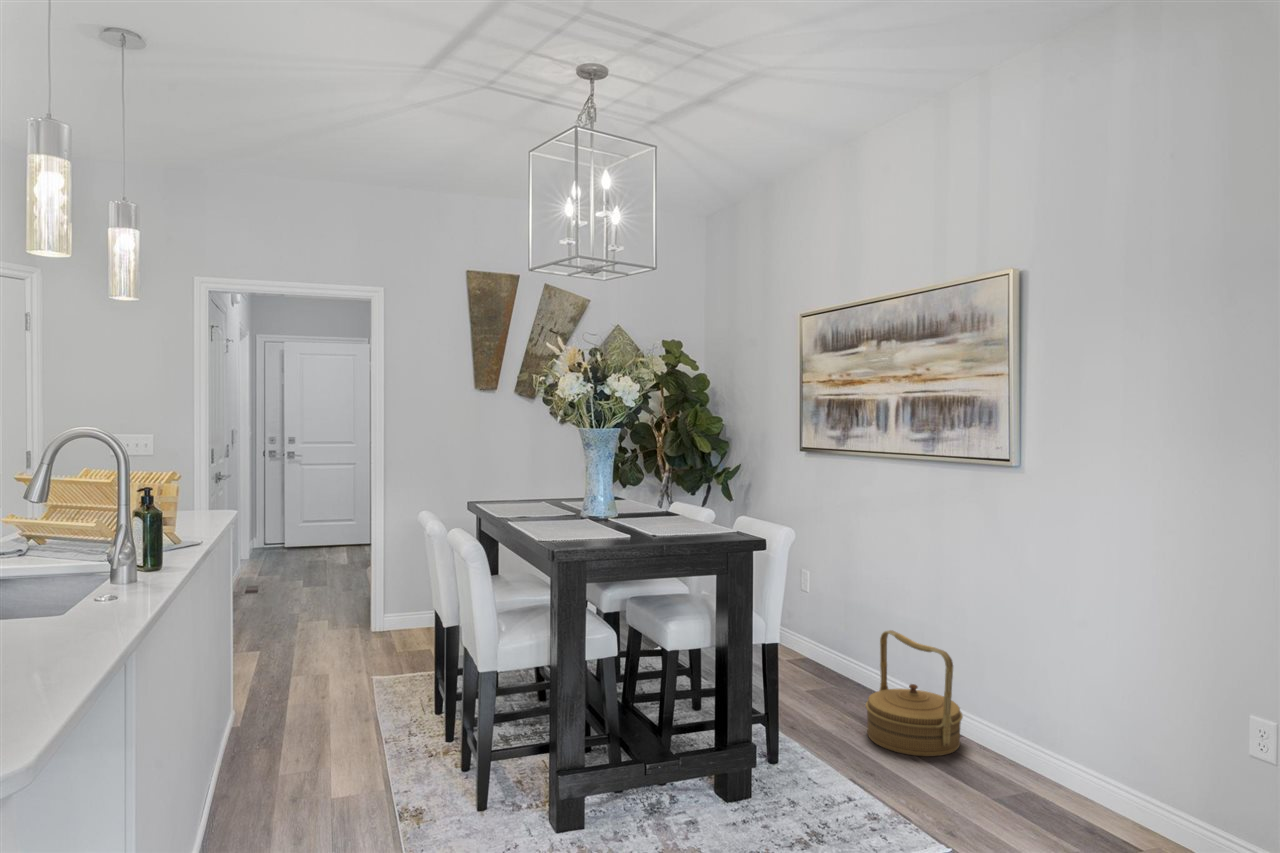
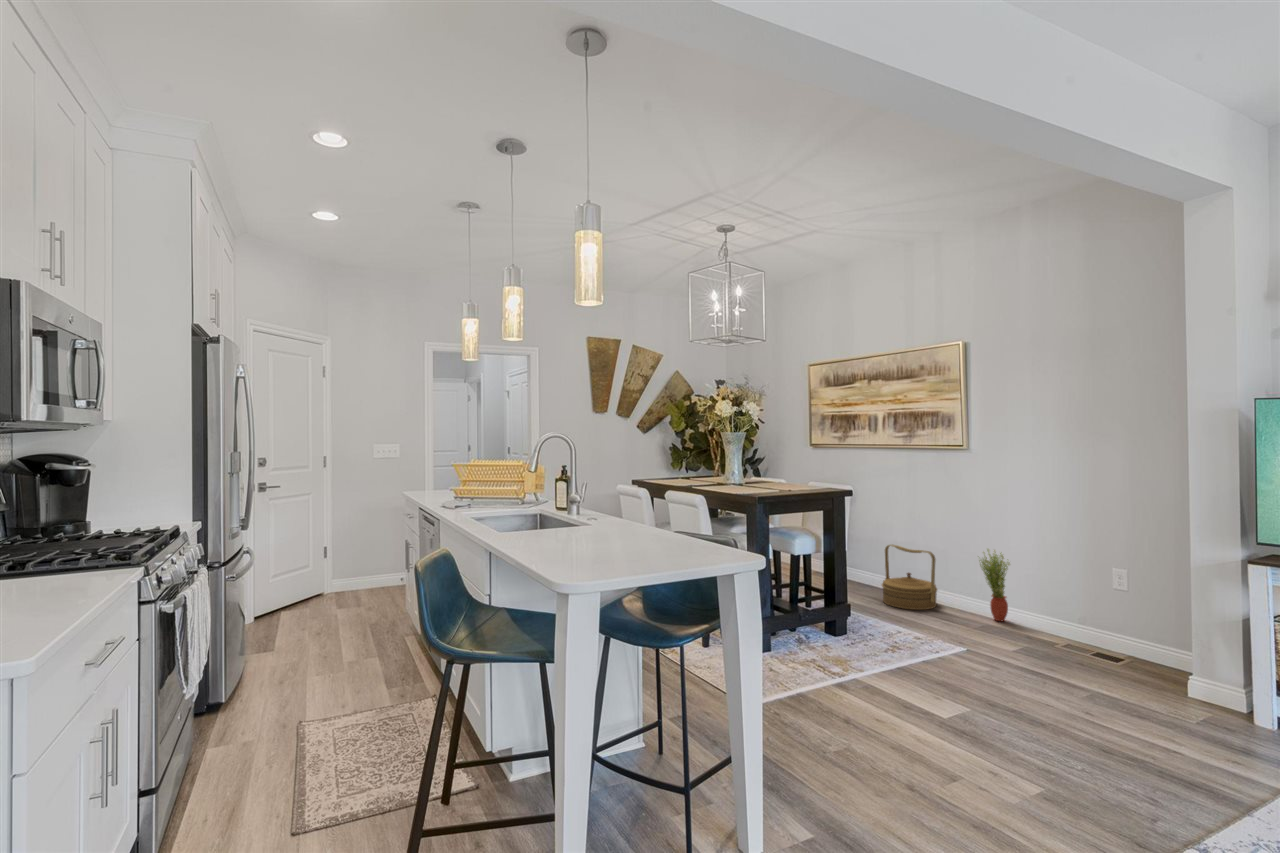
potted plant: none [1022,656,1081,798] -> present [980,549,1010,621]

